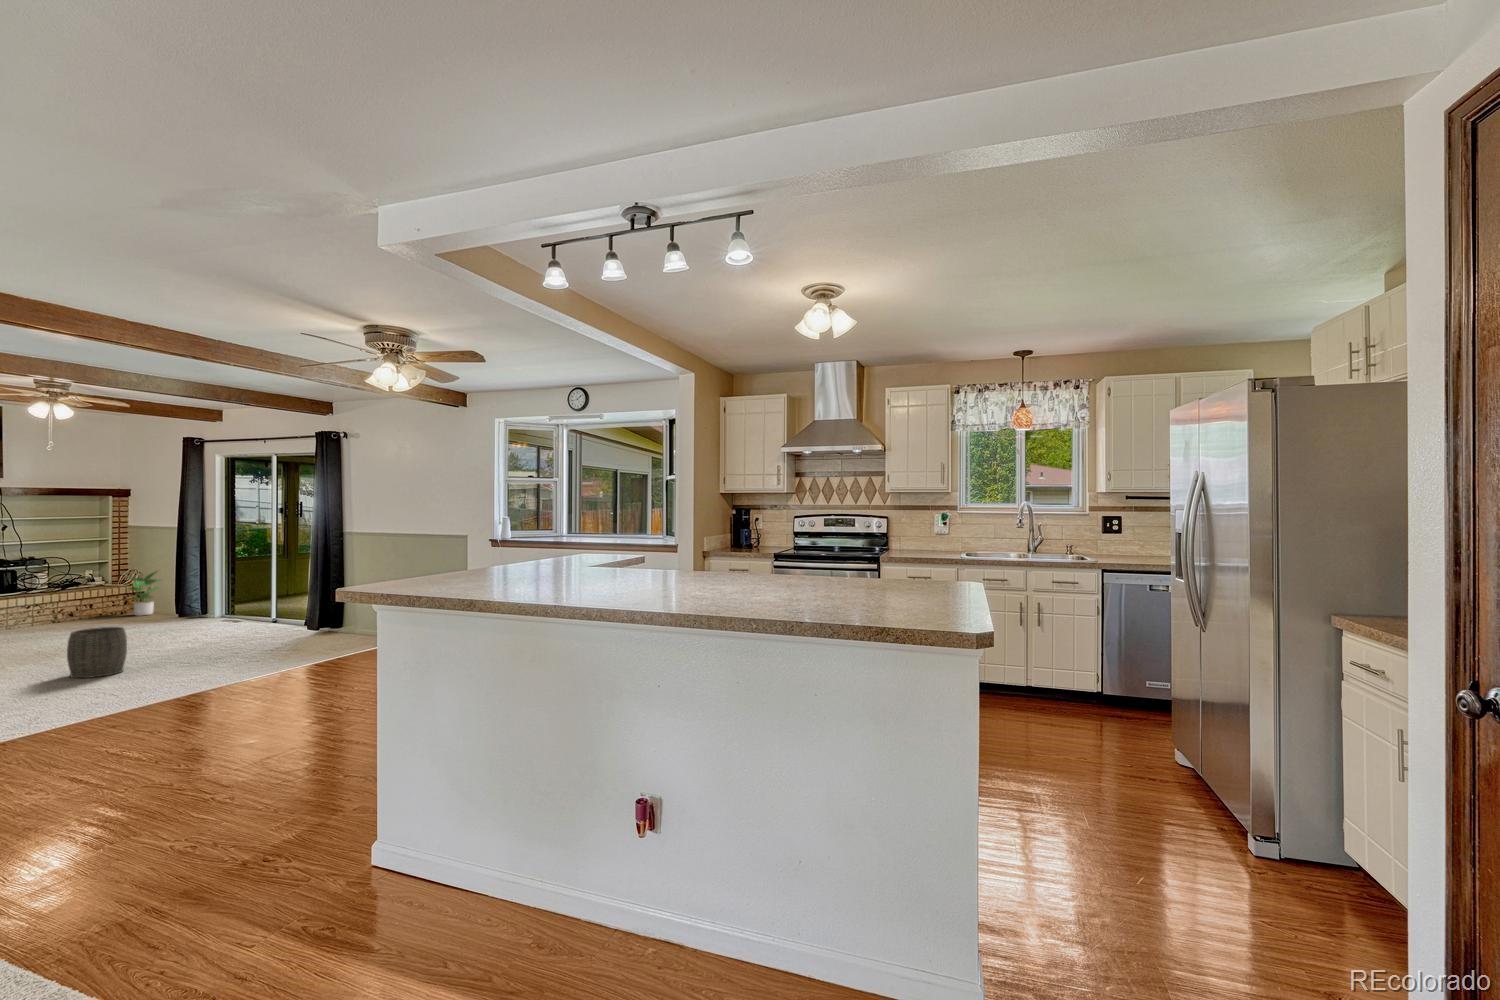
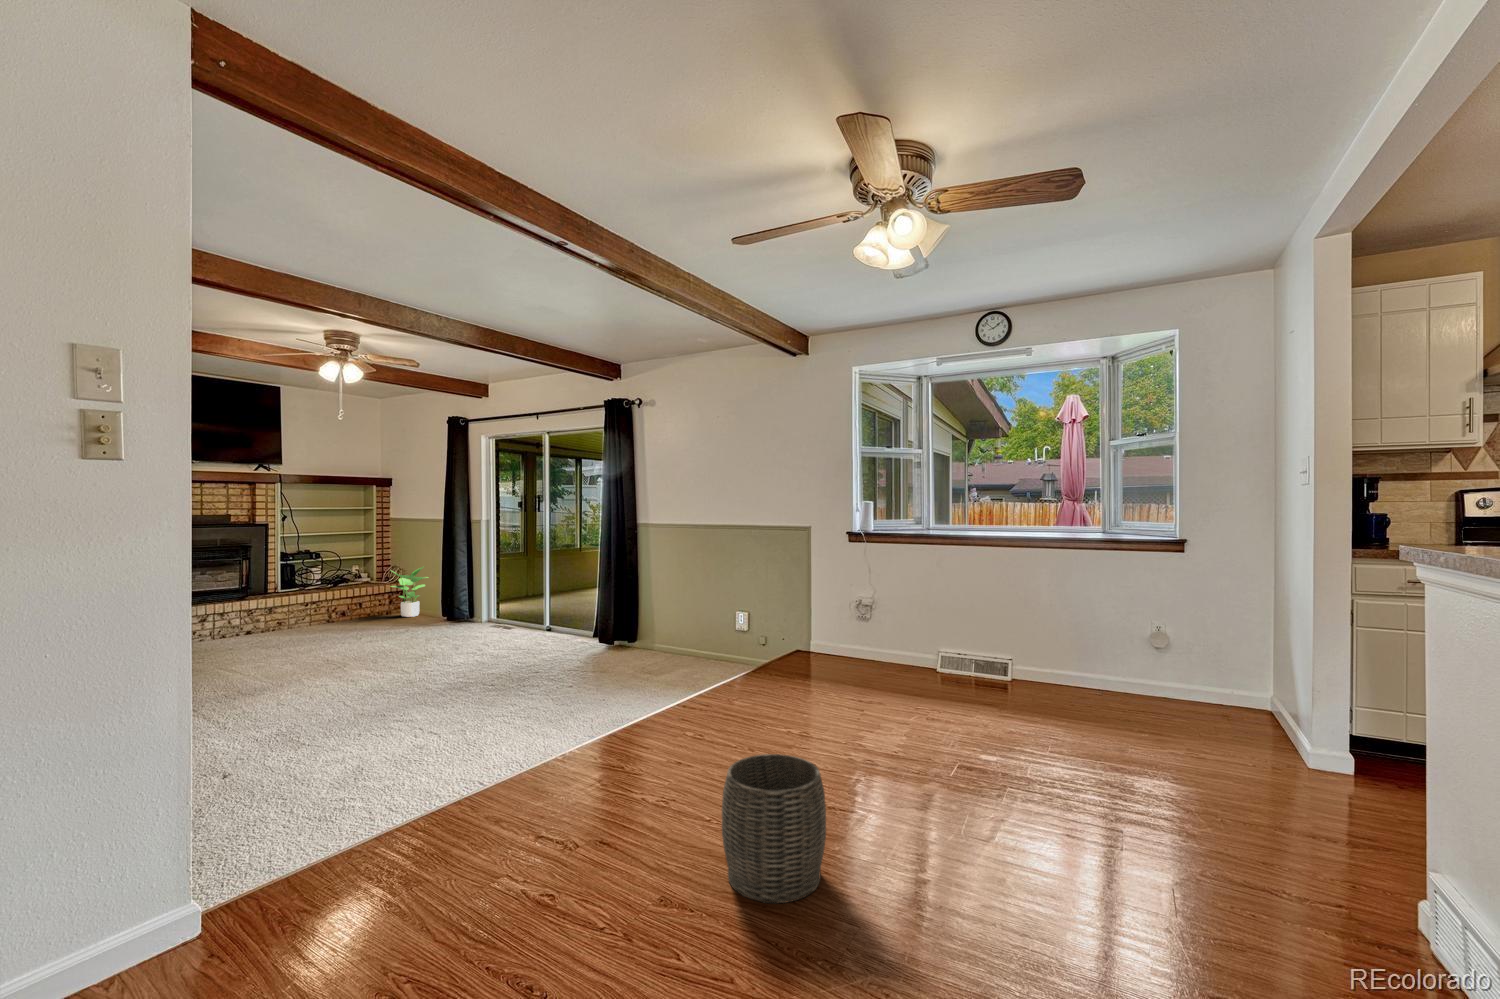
woven basket: present [67,627,127,678] -> present [722,754,826,903]

